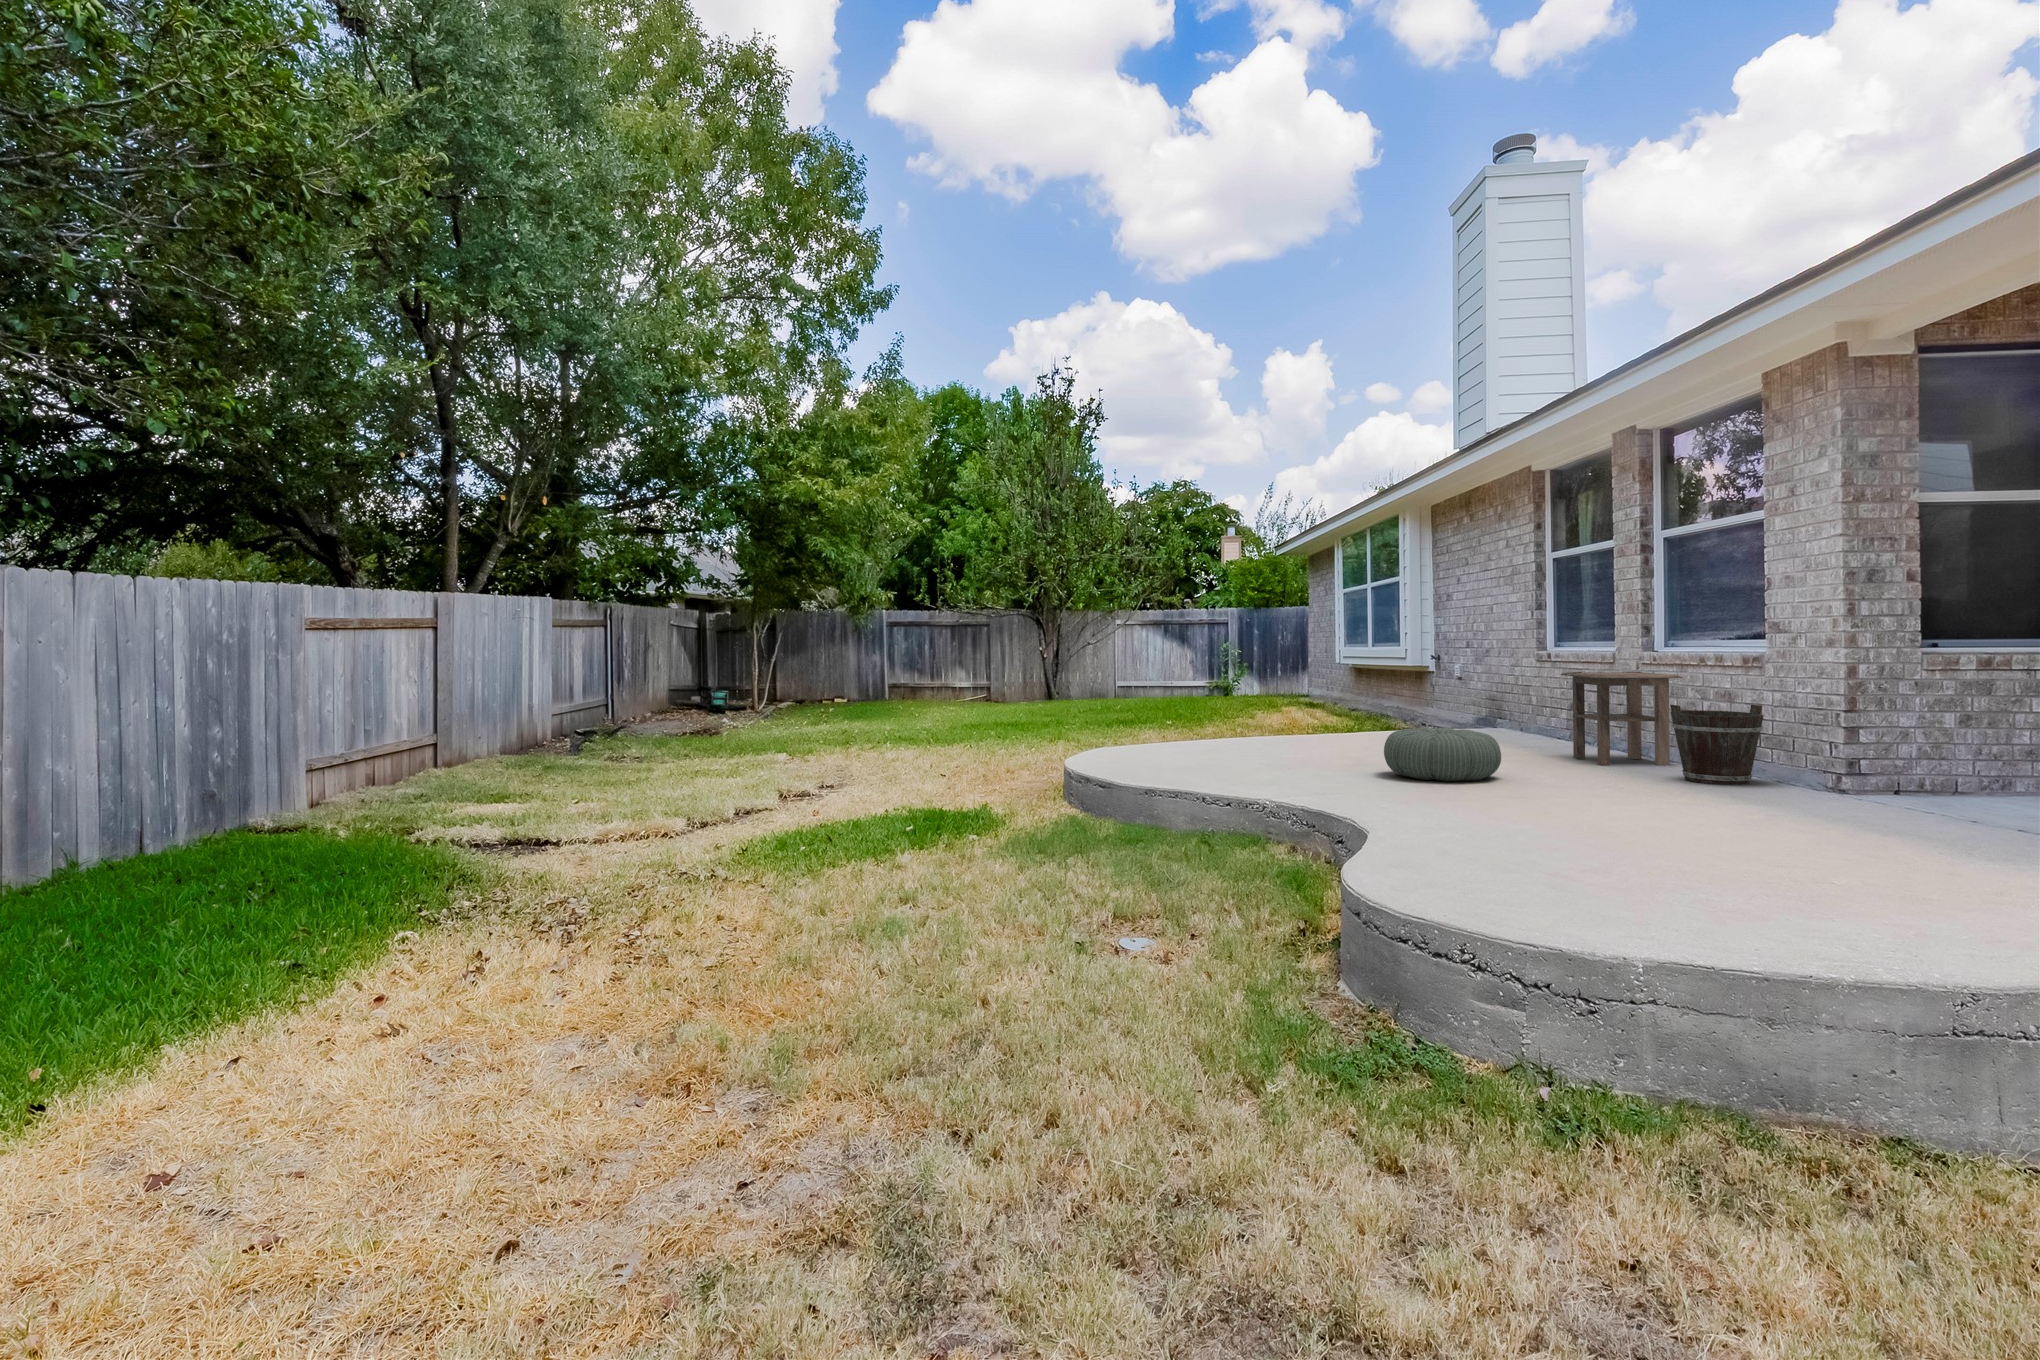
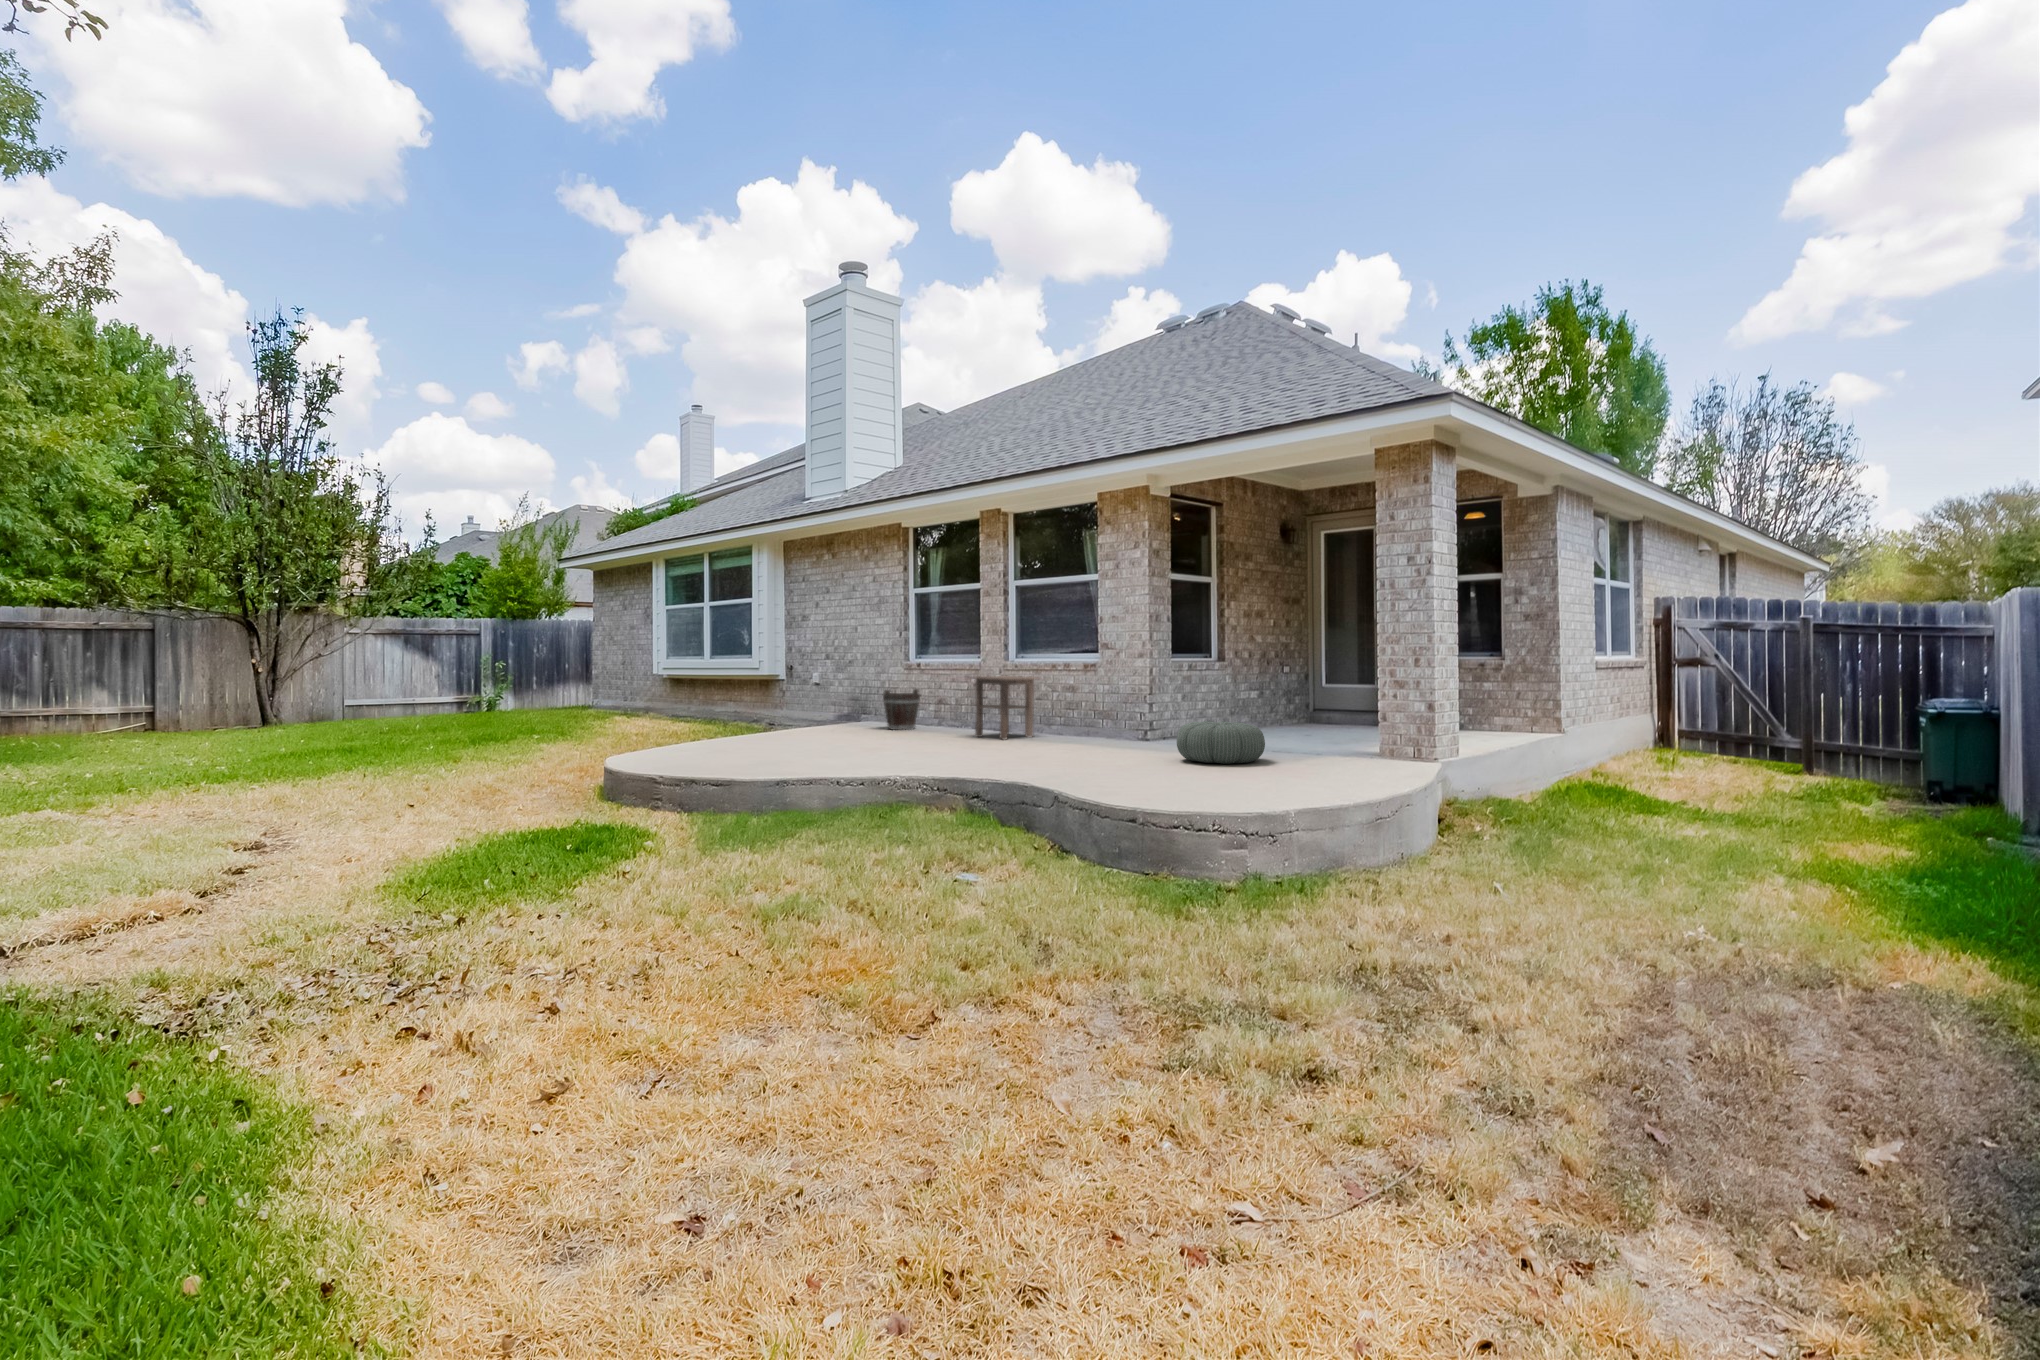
bucket: present [1670,705,1764,785] -> present [883,689,921,730]
pouf: present [1384,728,1501,781] -> present [1177,721,1265,764]

